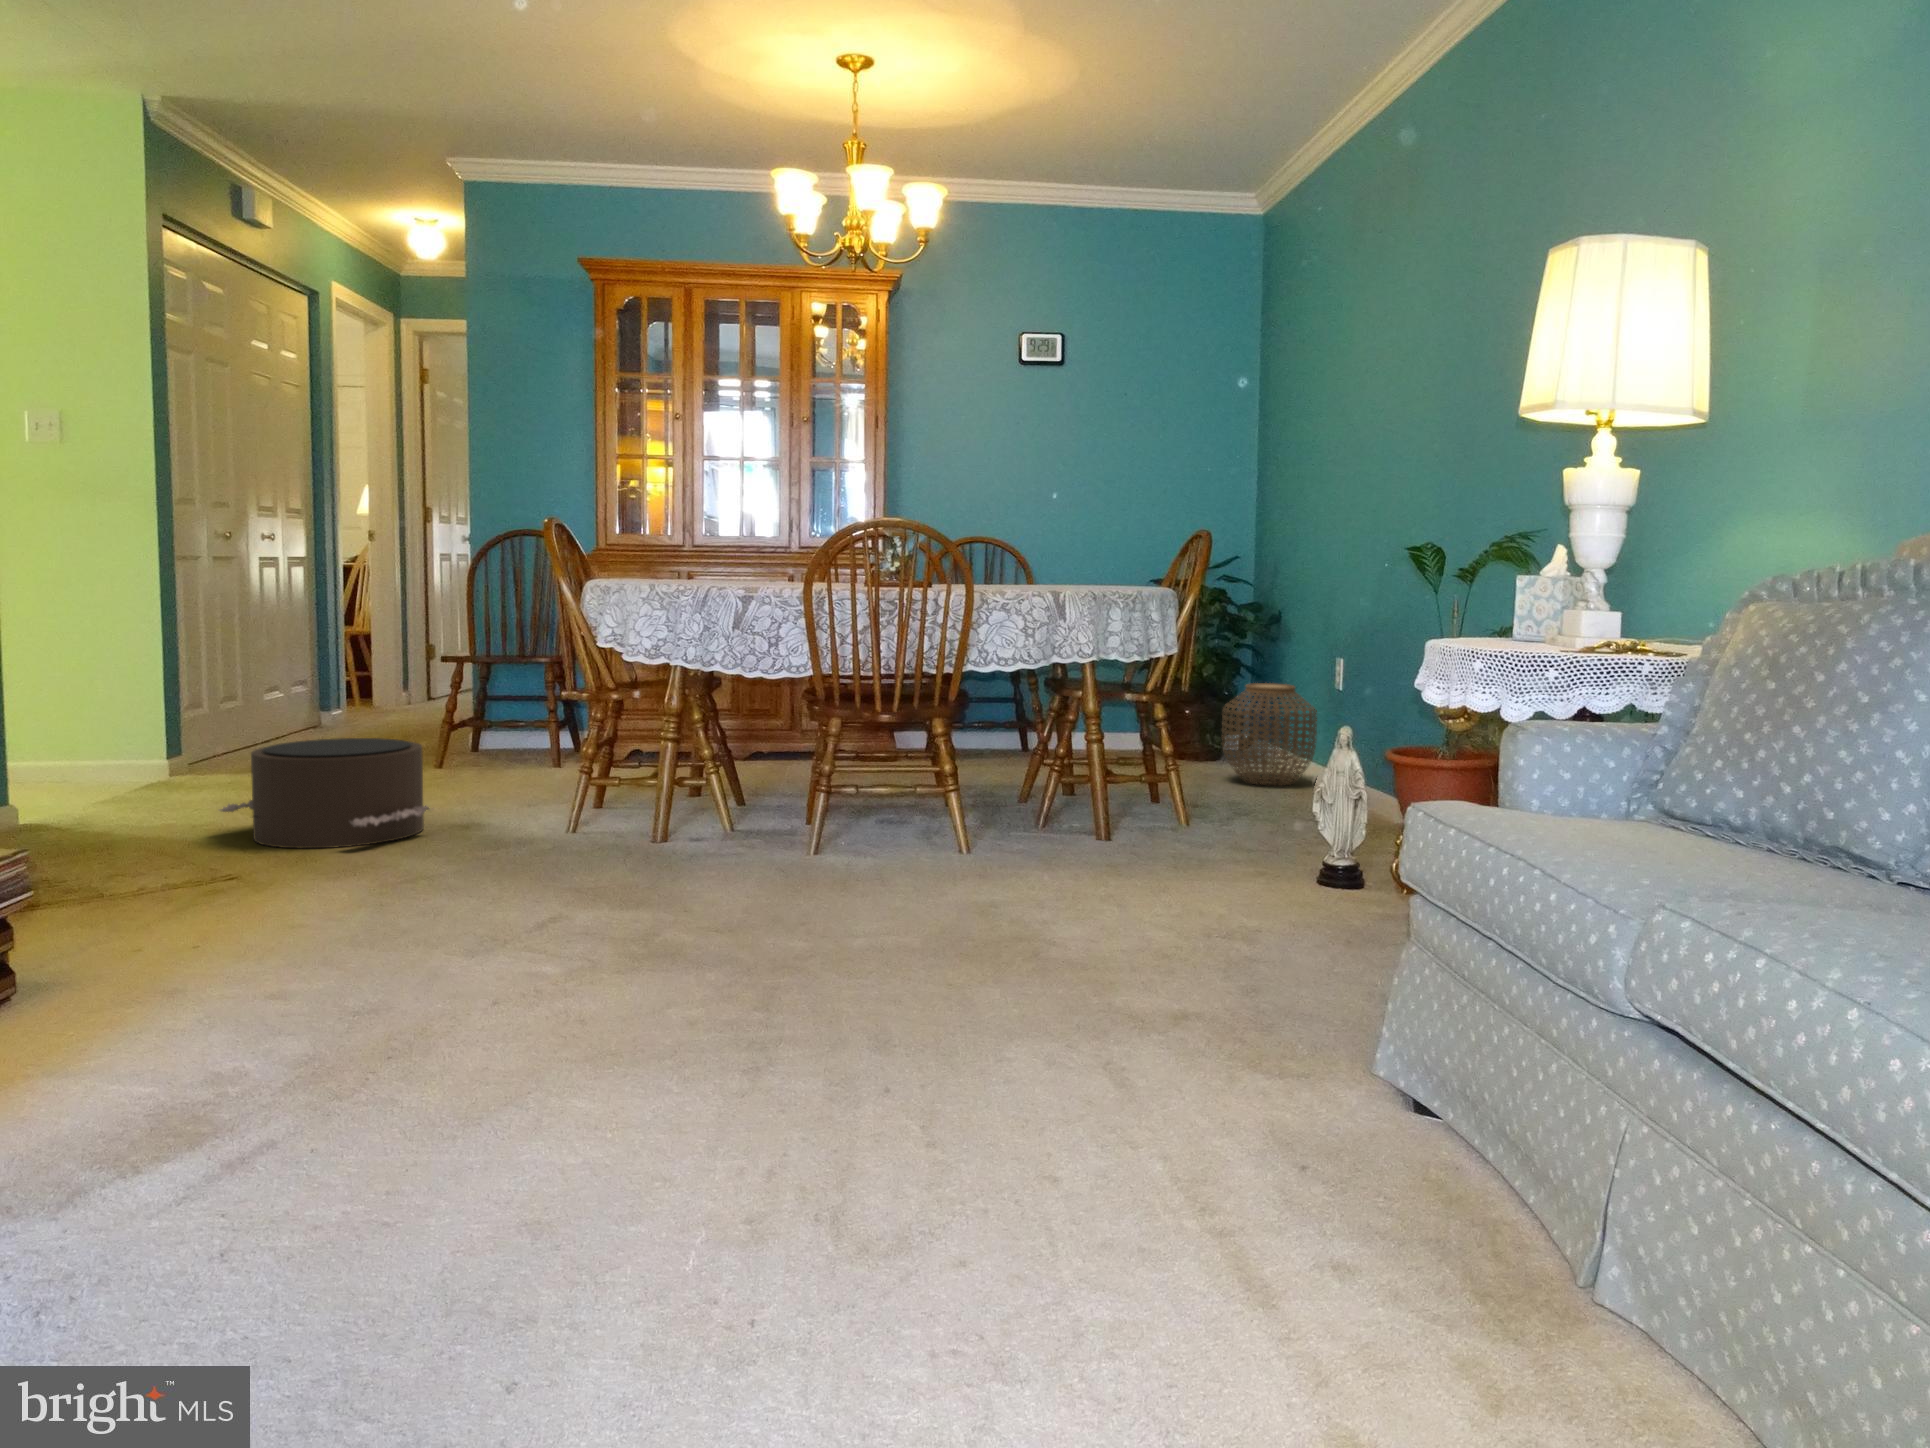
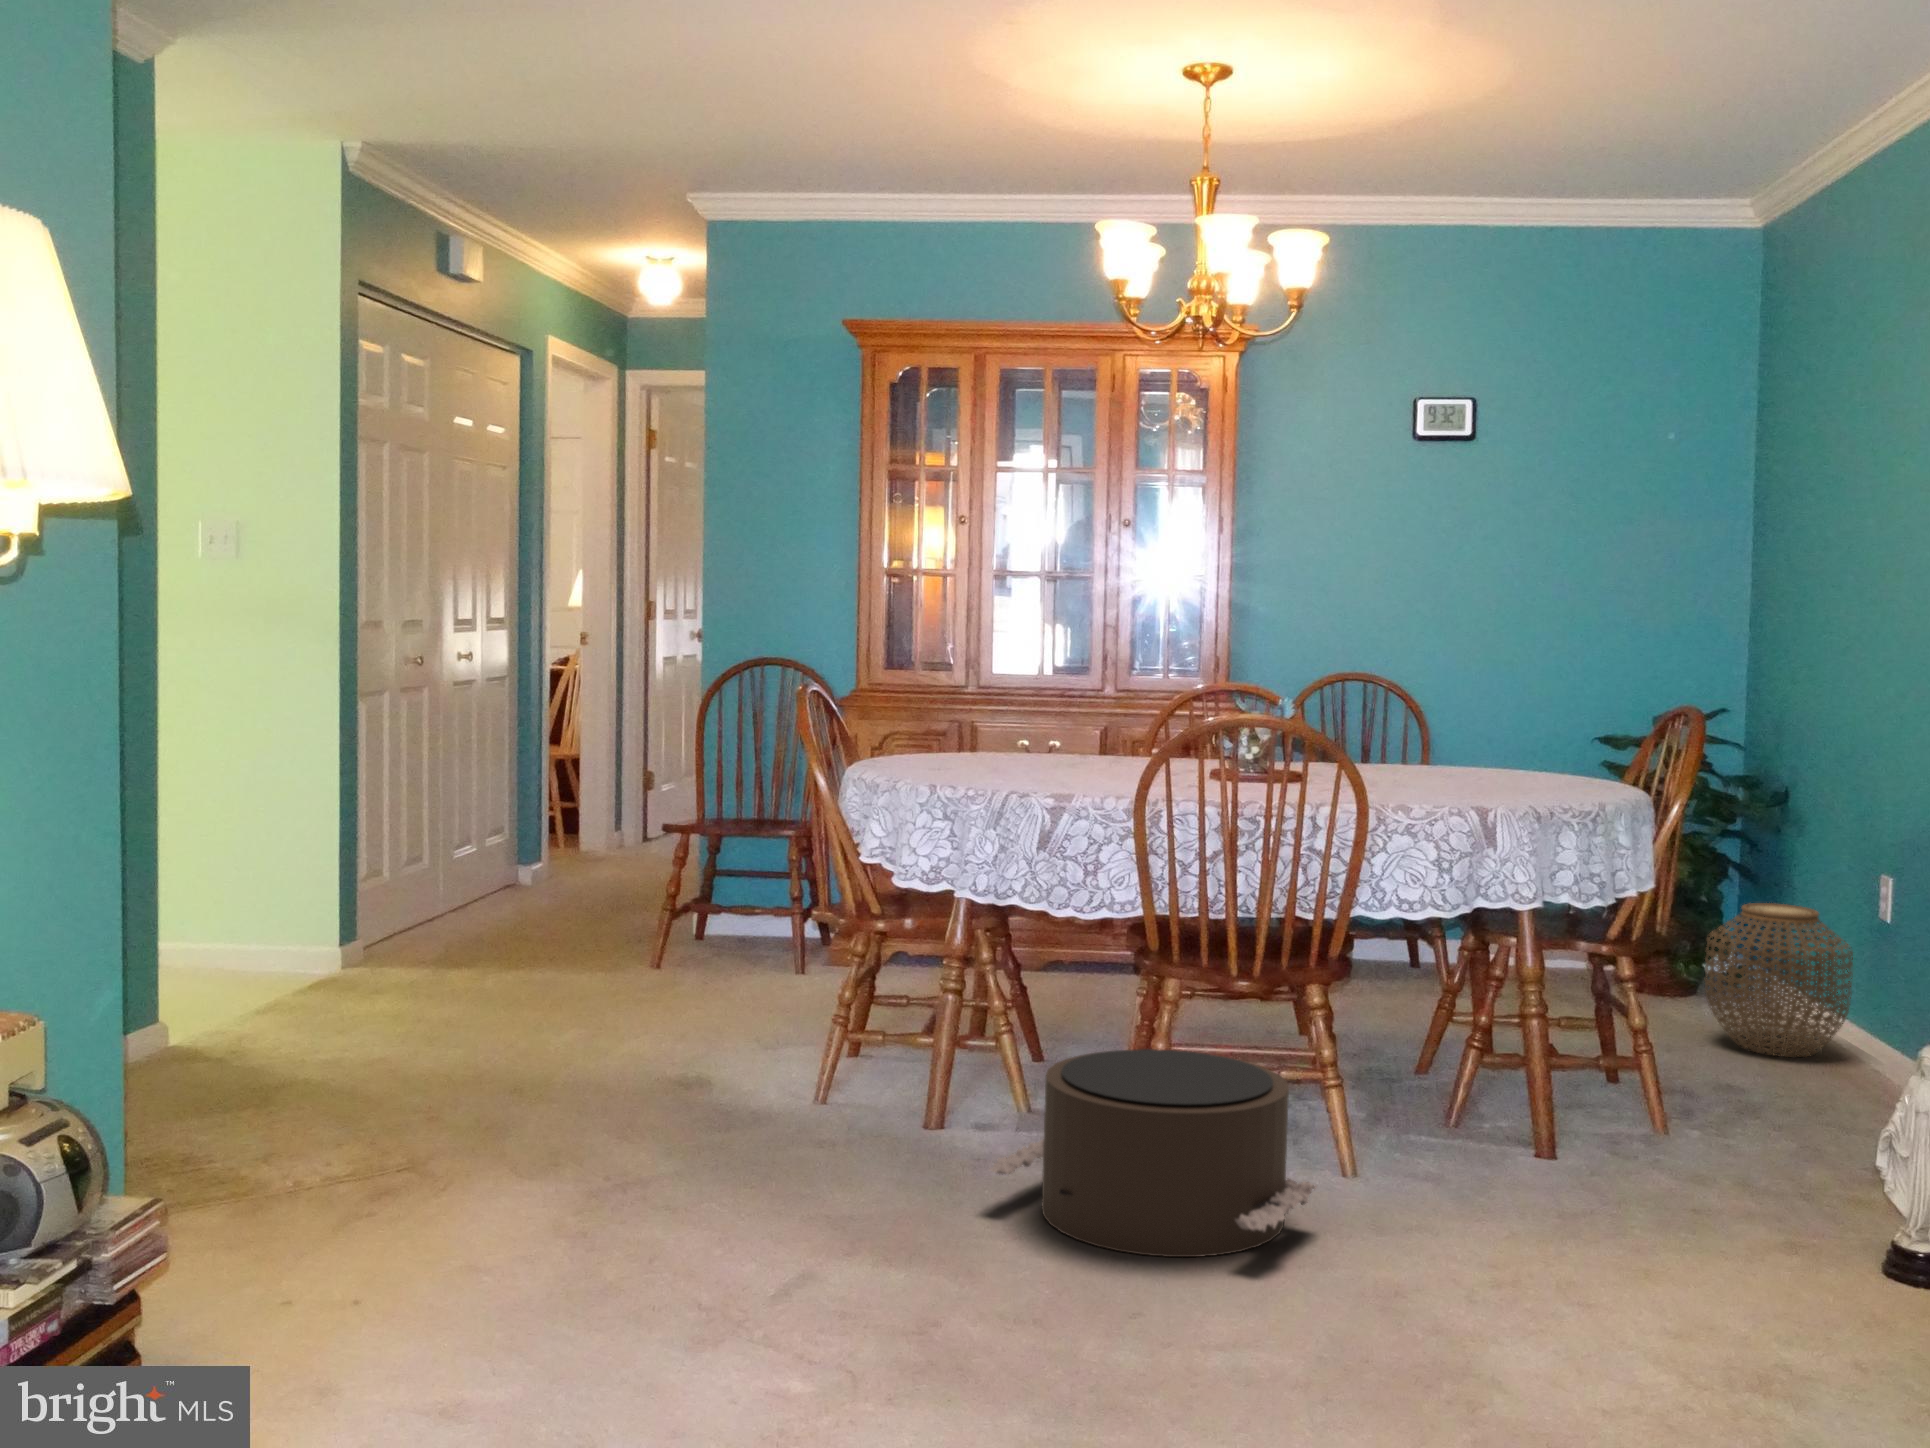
pouf: present [220,738,429,848] -> present [990,1049,1317,1257]

